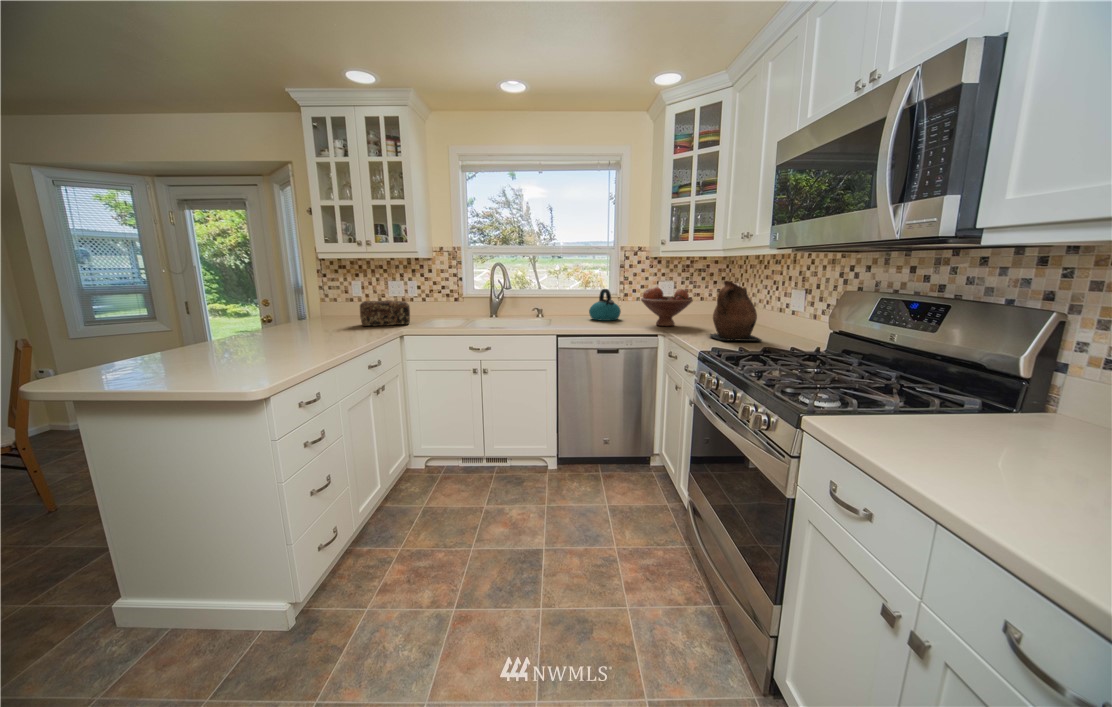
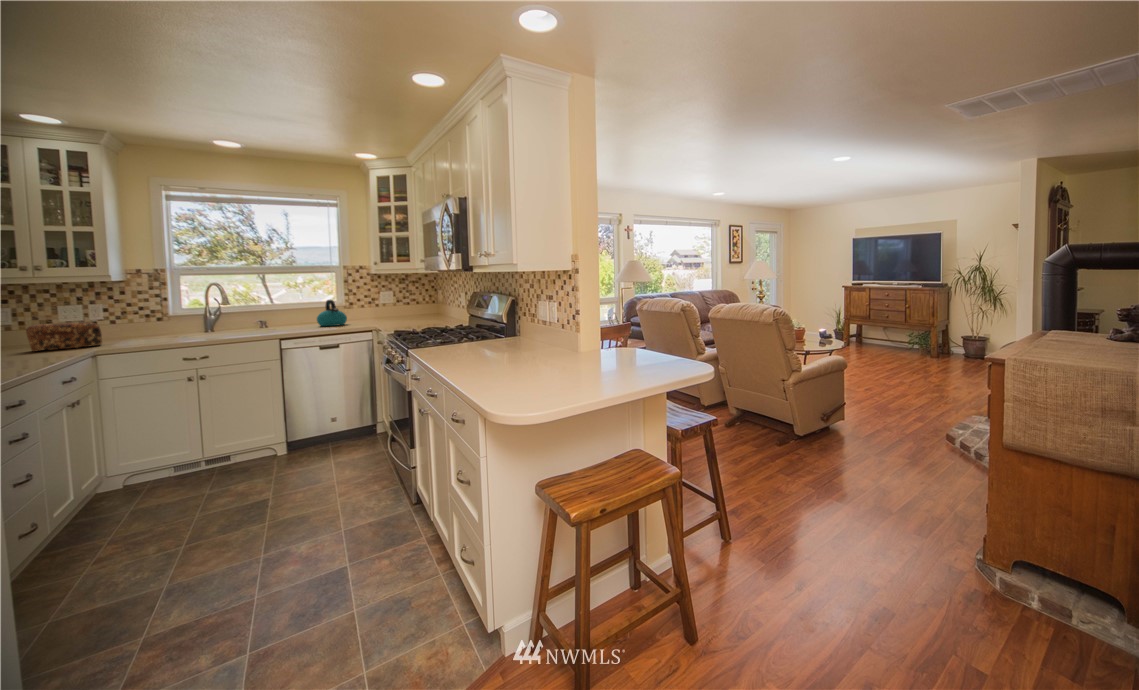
ceramic pitcher: present [710,281,761,341] -> none [410,285,446,325]
fruit bowl: present [641,287,693,326] -> none [360,295,403,324]

